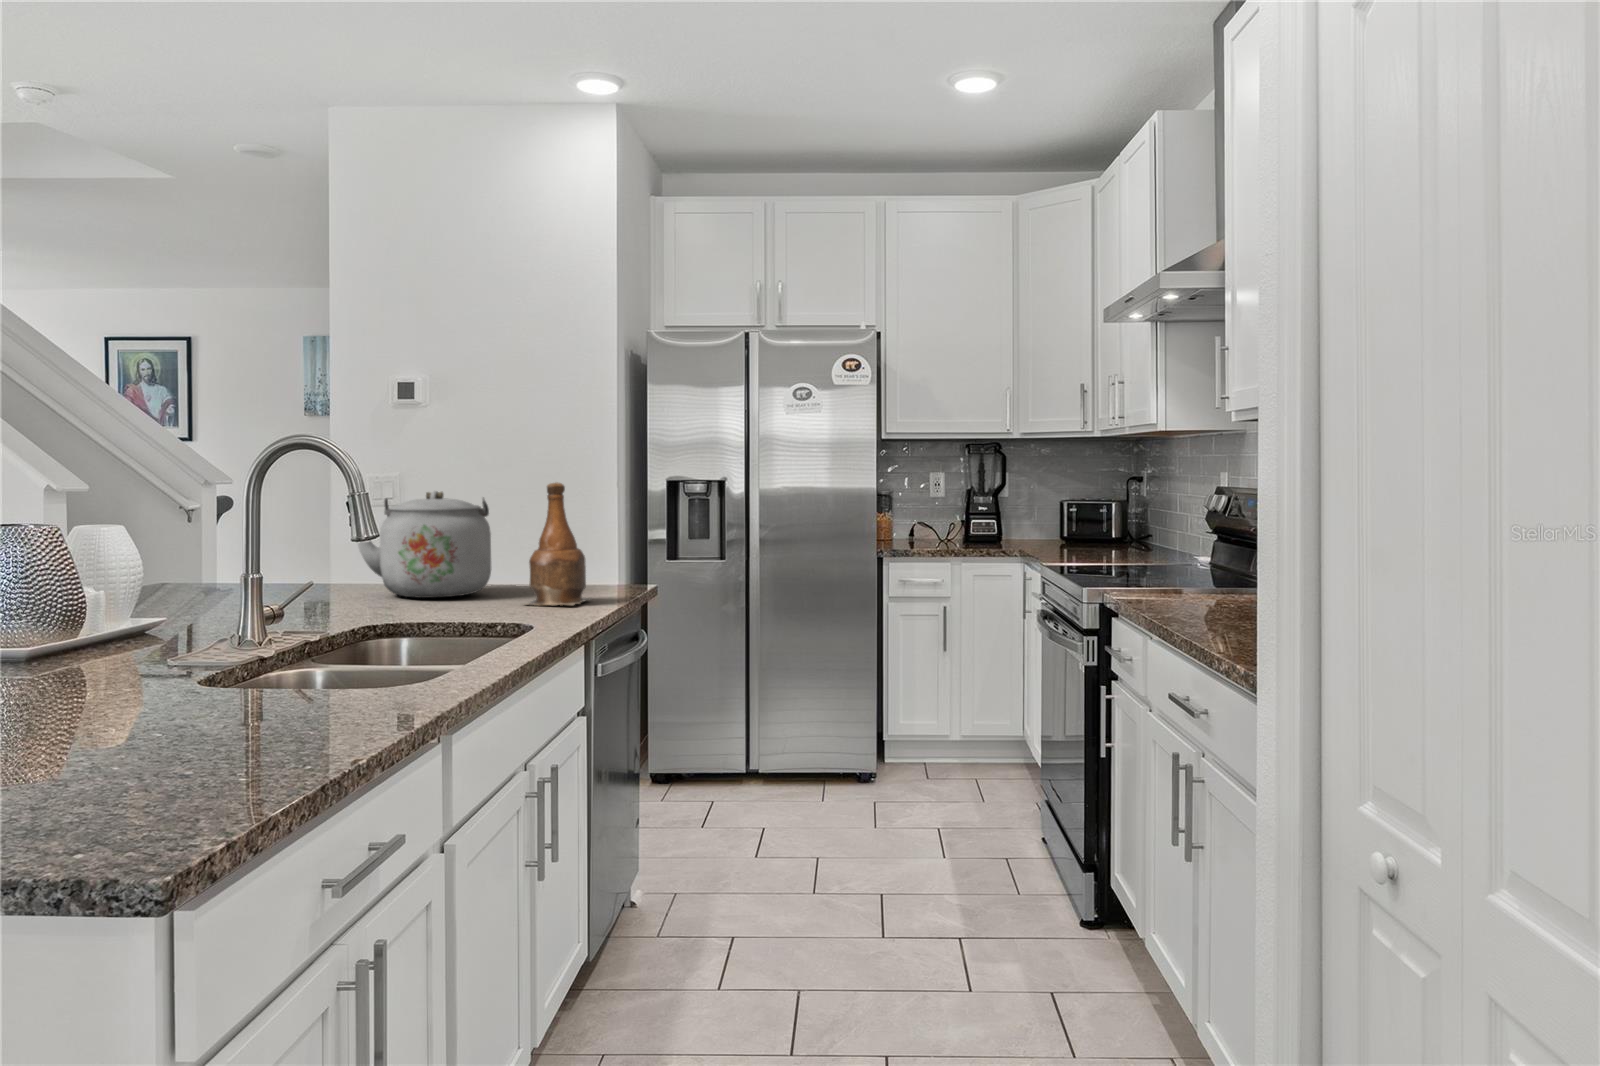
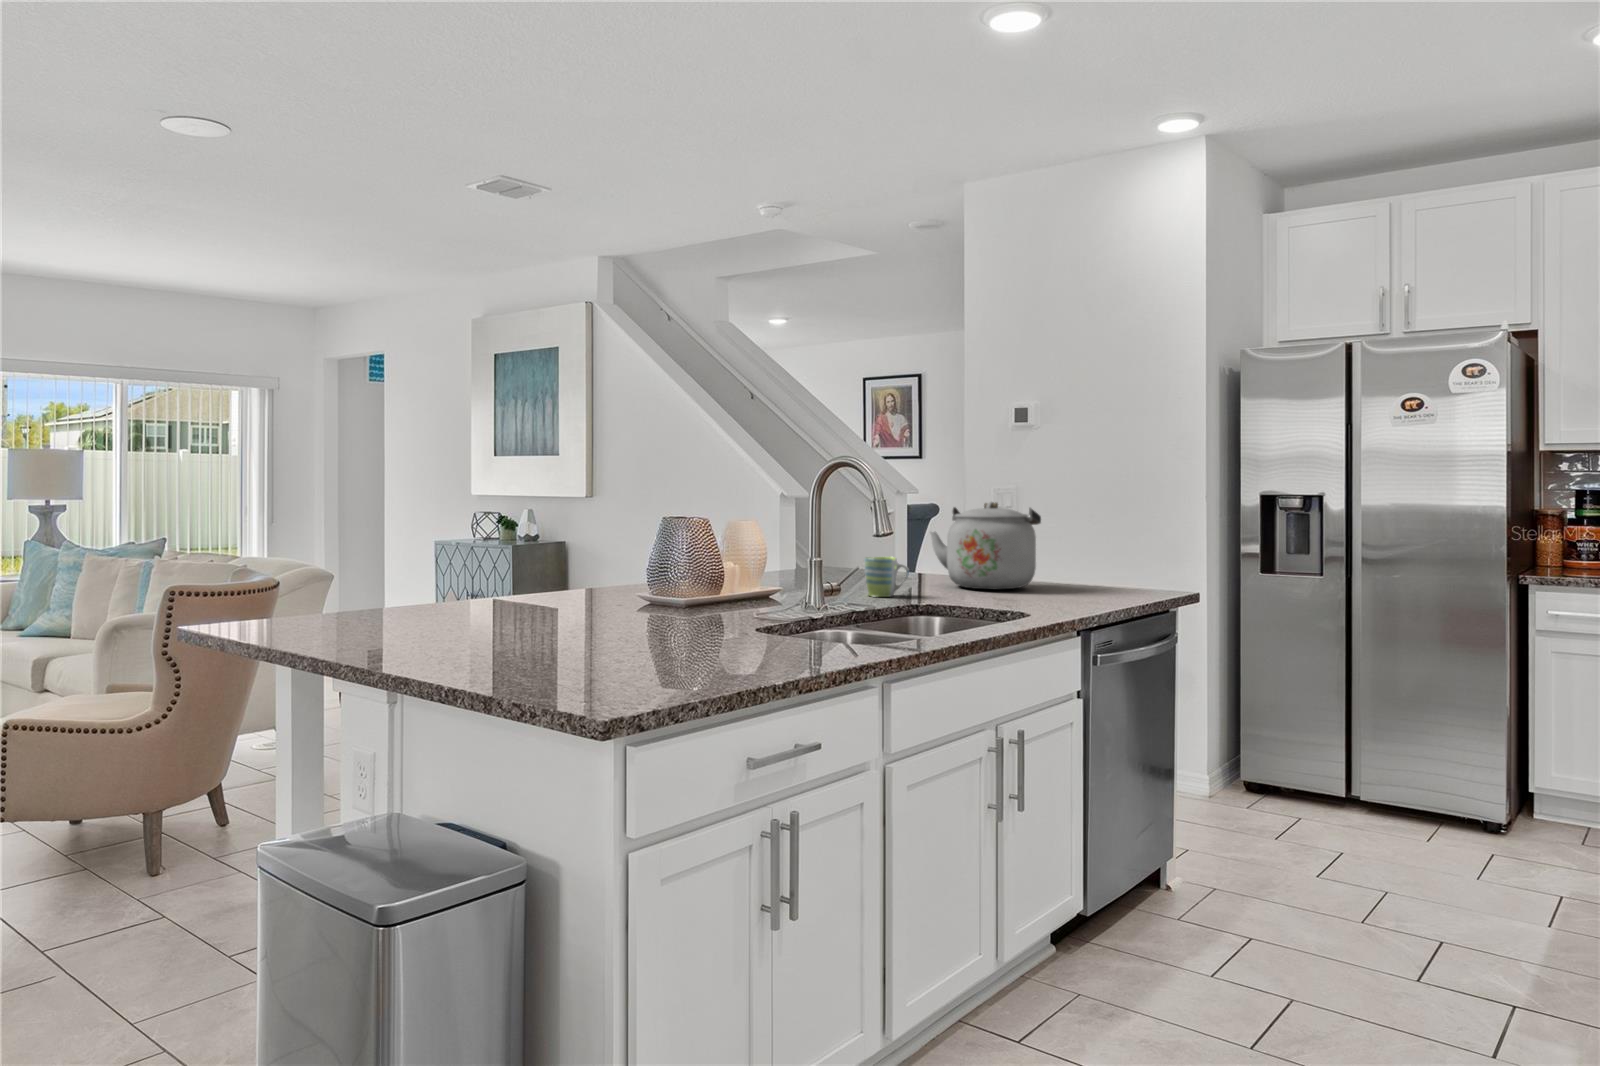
bottle: present [528,482,591,605] -> none [1046,495,1115,602]
mug: none [291,564,354,618] -> present [864,557,909,597]

